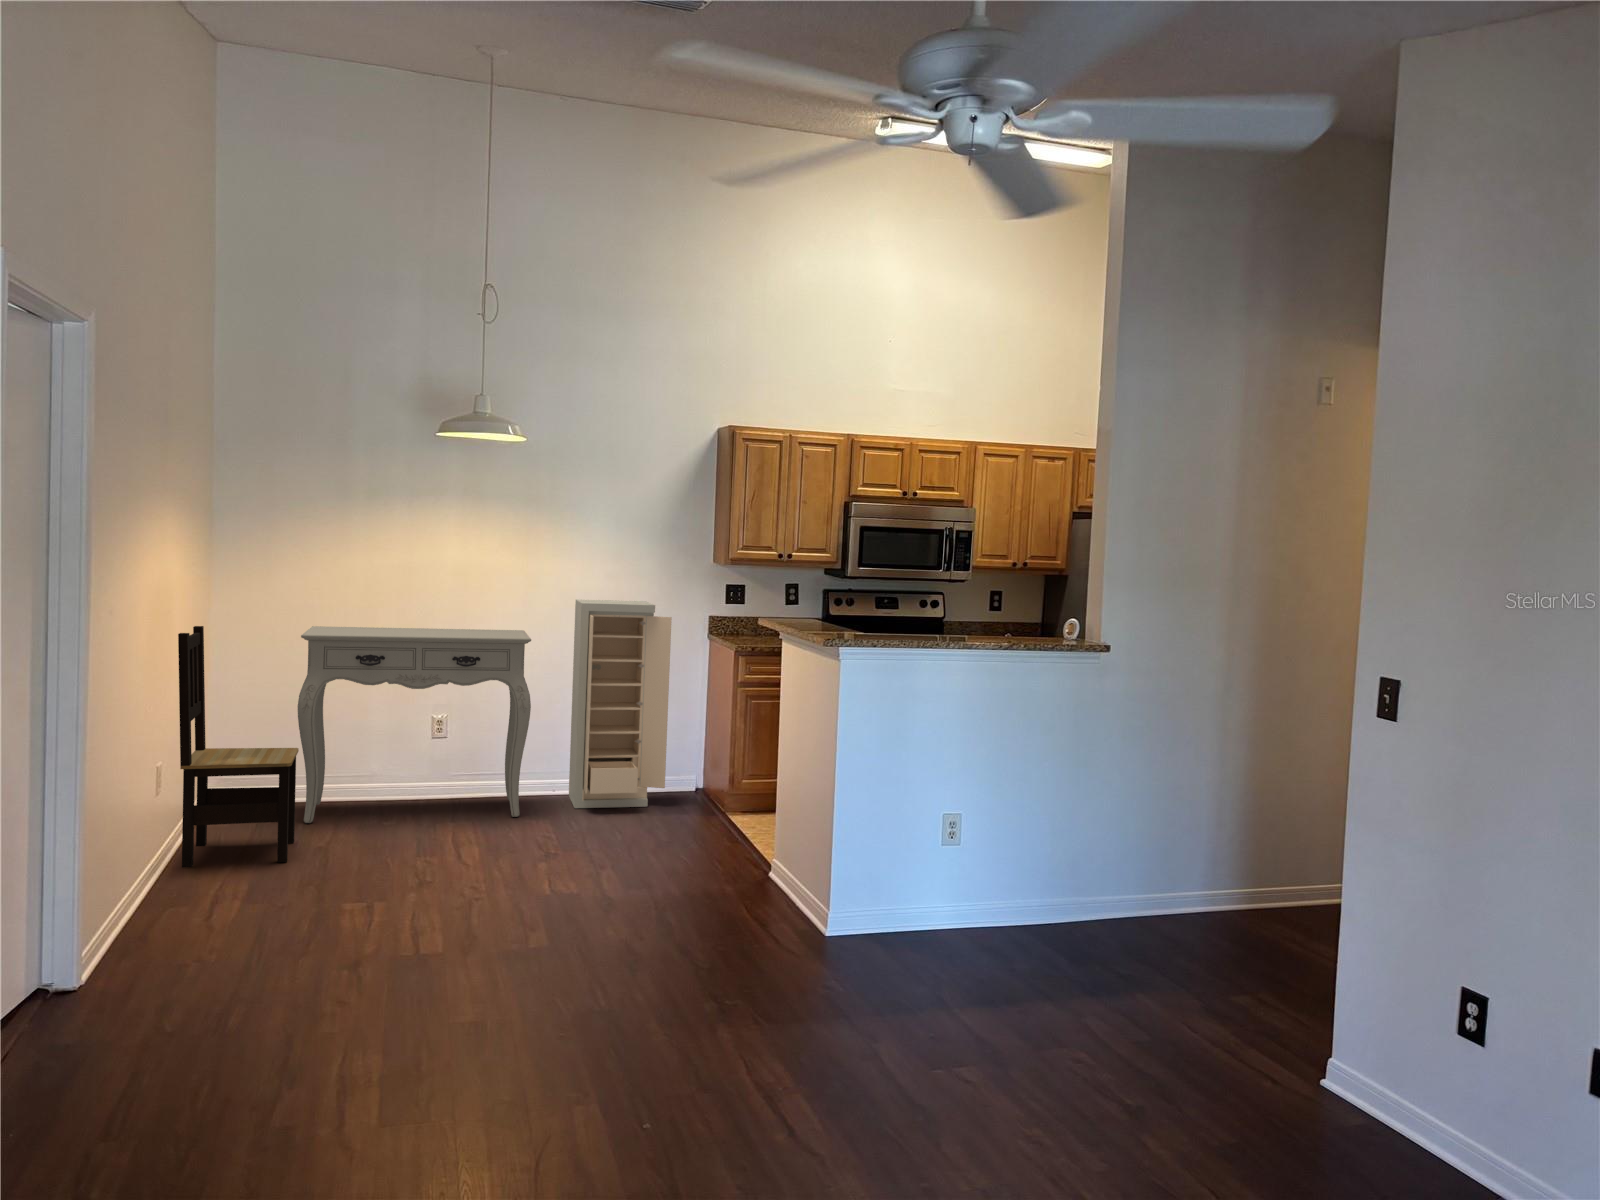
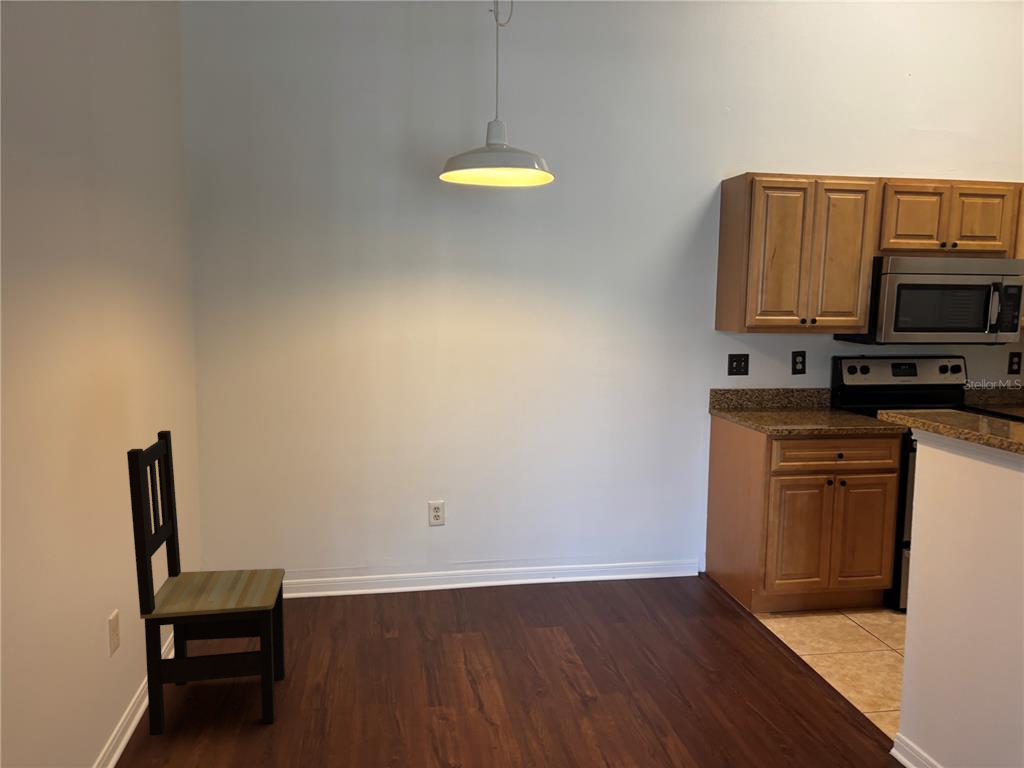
storage cabinet: present [569,599,672,808] -> none [567,376,686,608]
console table: present [298,626,531,823] -> none [284,411,538,638]

